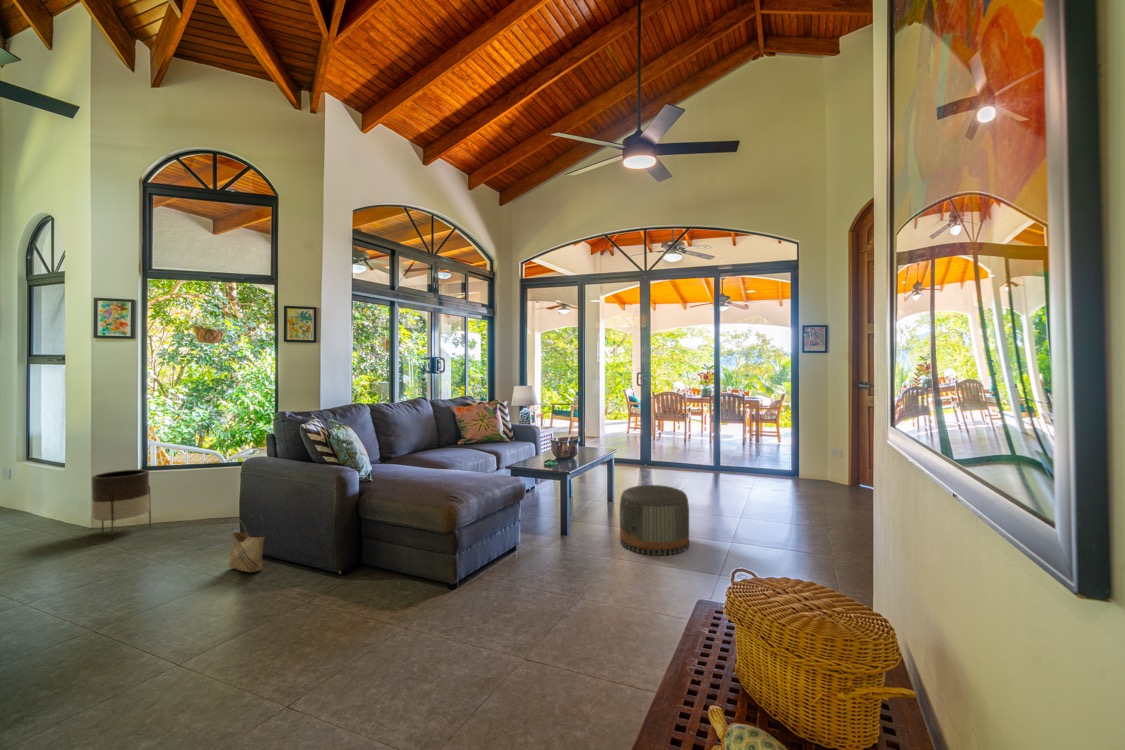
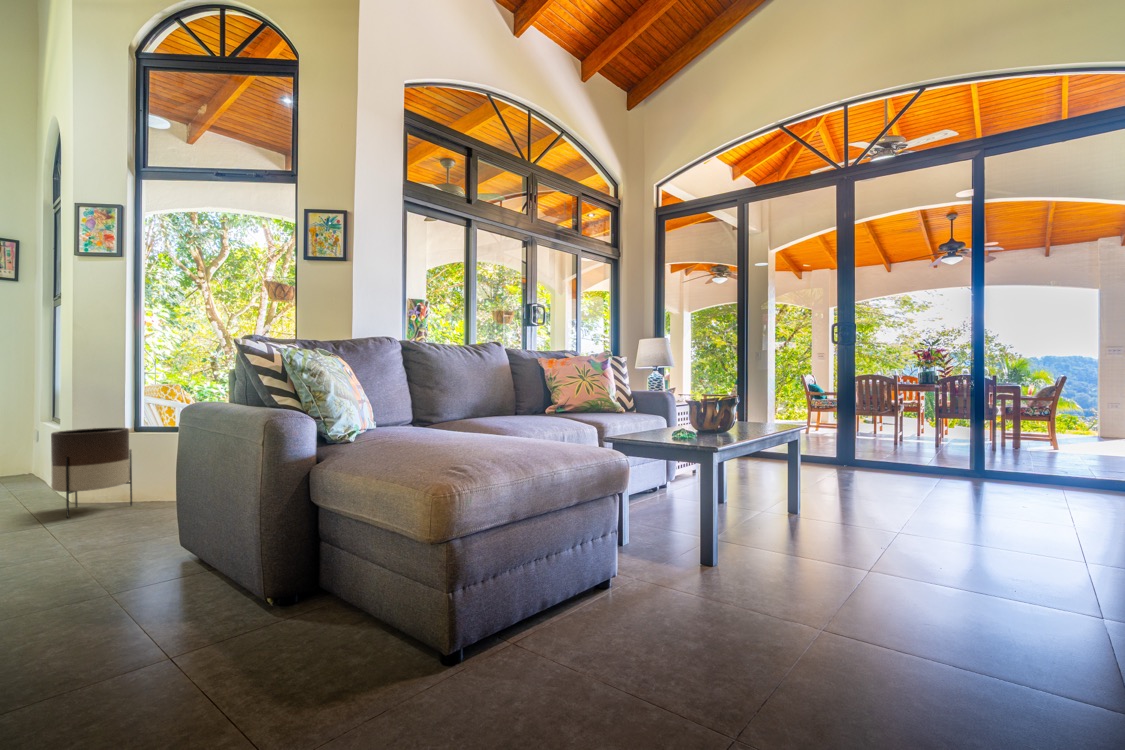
pouf: present [620,485,689,555] -> none [829,485,1015,655]
woven basket: present [229,524,265,572] -> none [118,491,172,592]

